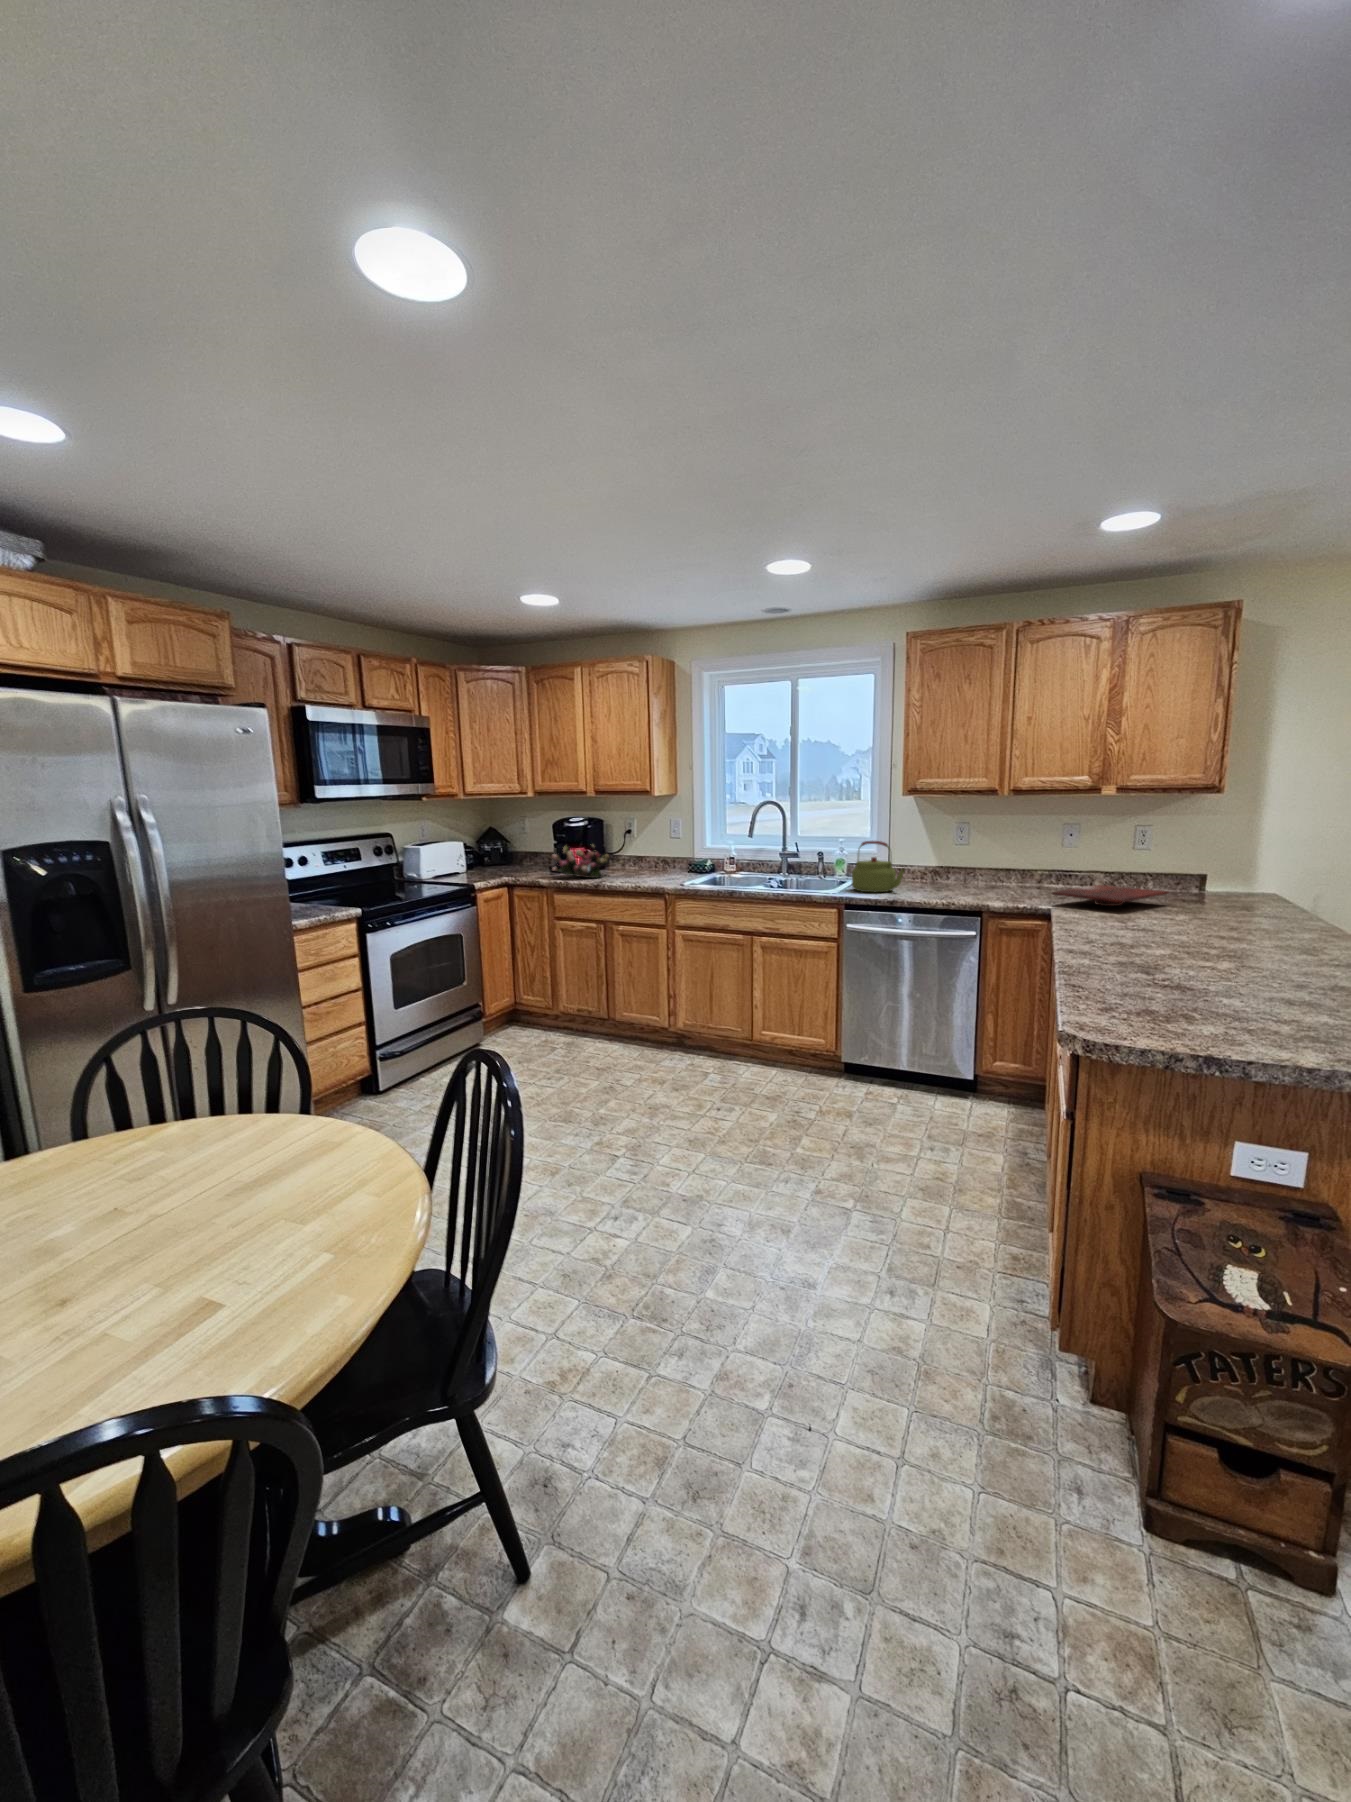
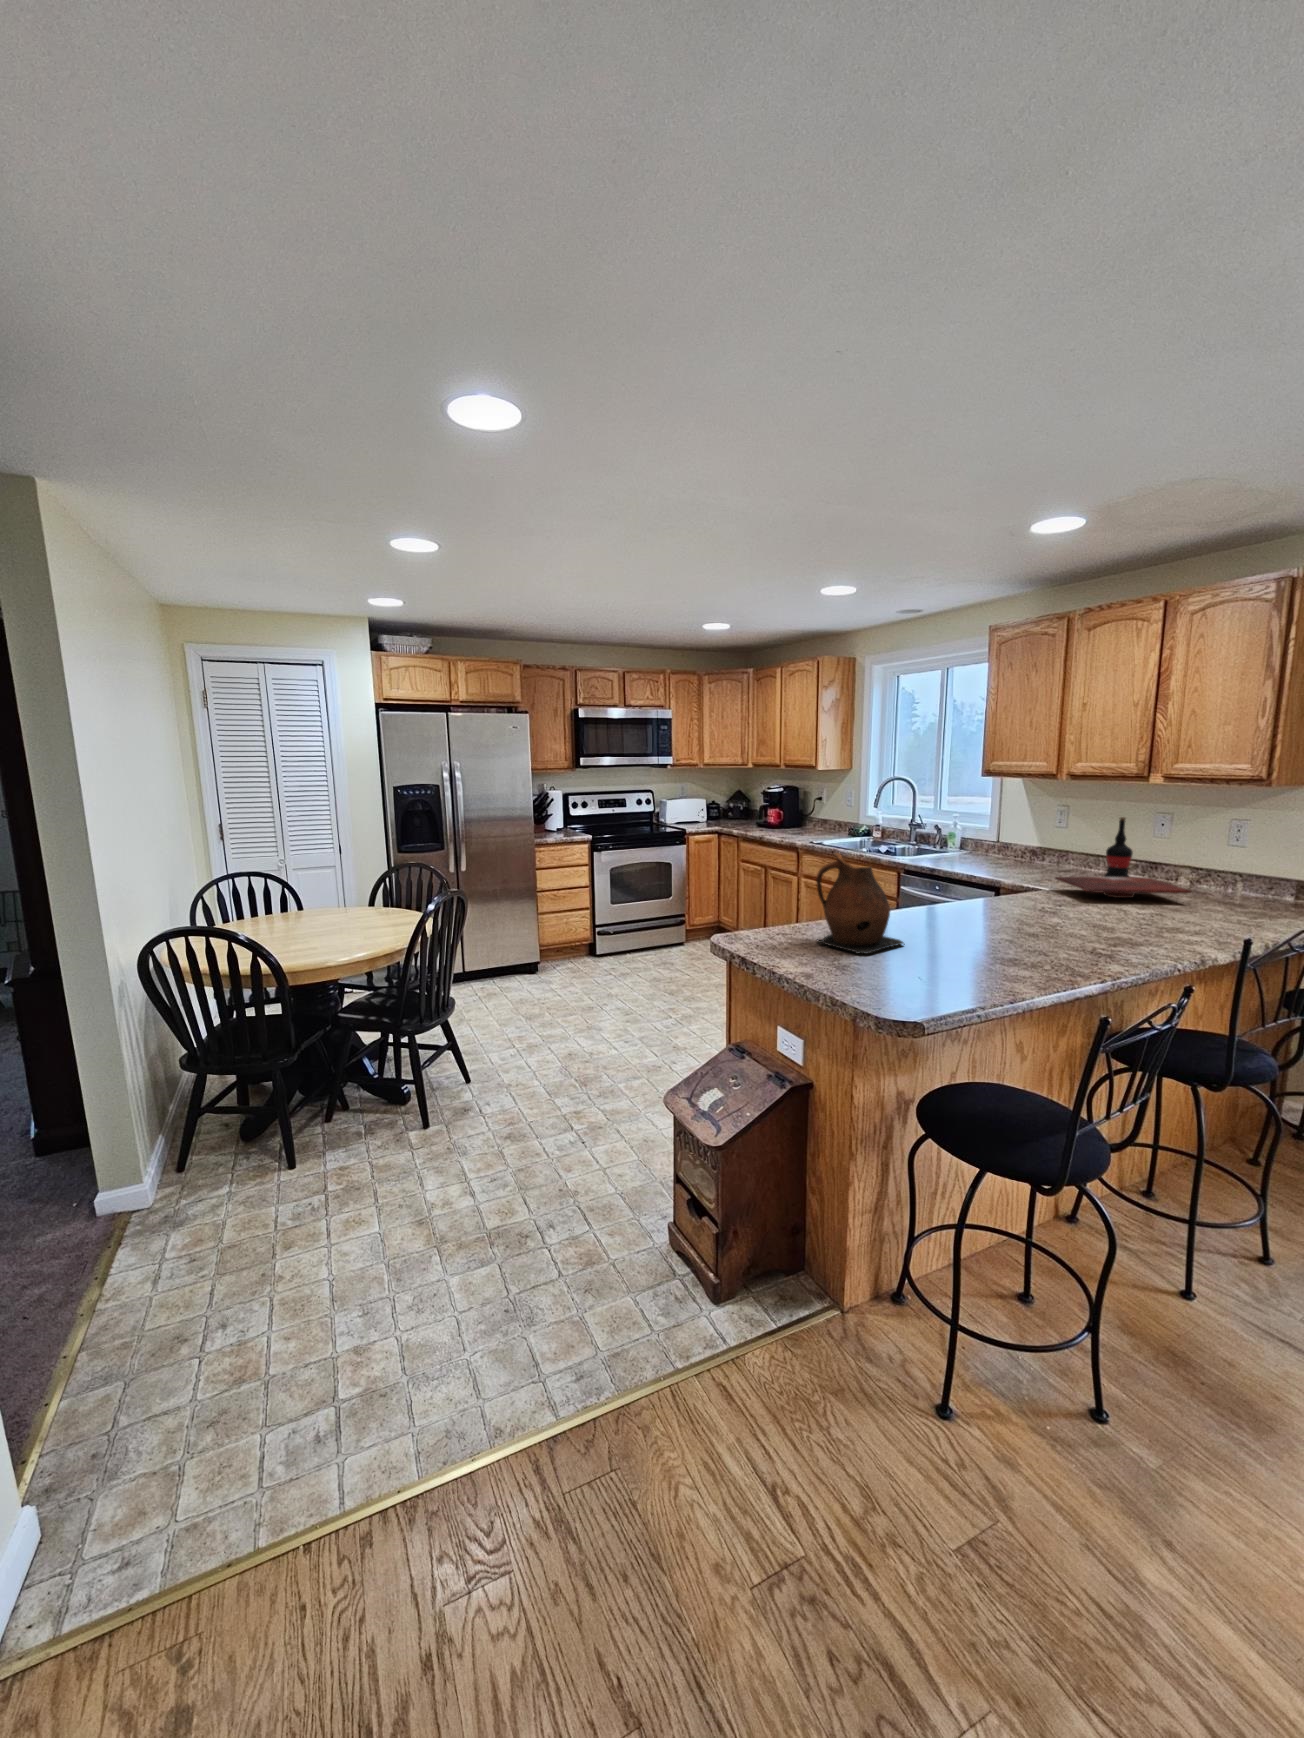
wine bottle: none [1036,830,1062,893] -> present [1104,817,1133,877]
kettle: present [852,841,904,892] -> none [932,816,974,864]
flower arrangement: present [552,846,609,878] -> none [750,802,798,832]
ceramic pitcher: none [1165,876,1302,1007] -> present [816,853,905,954]

